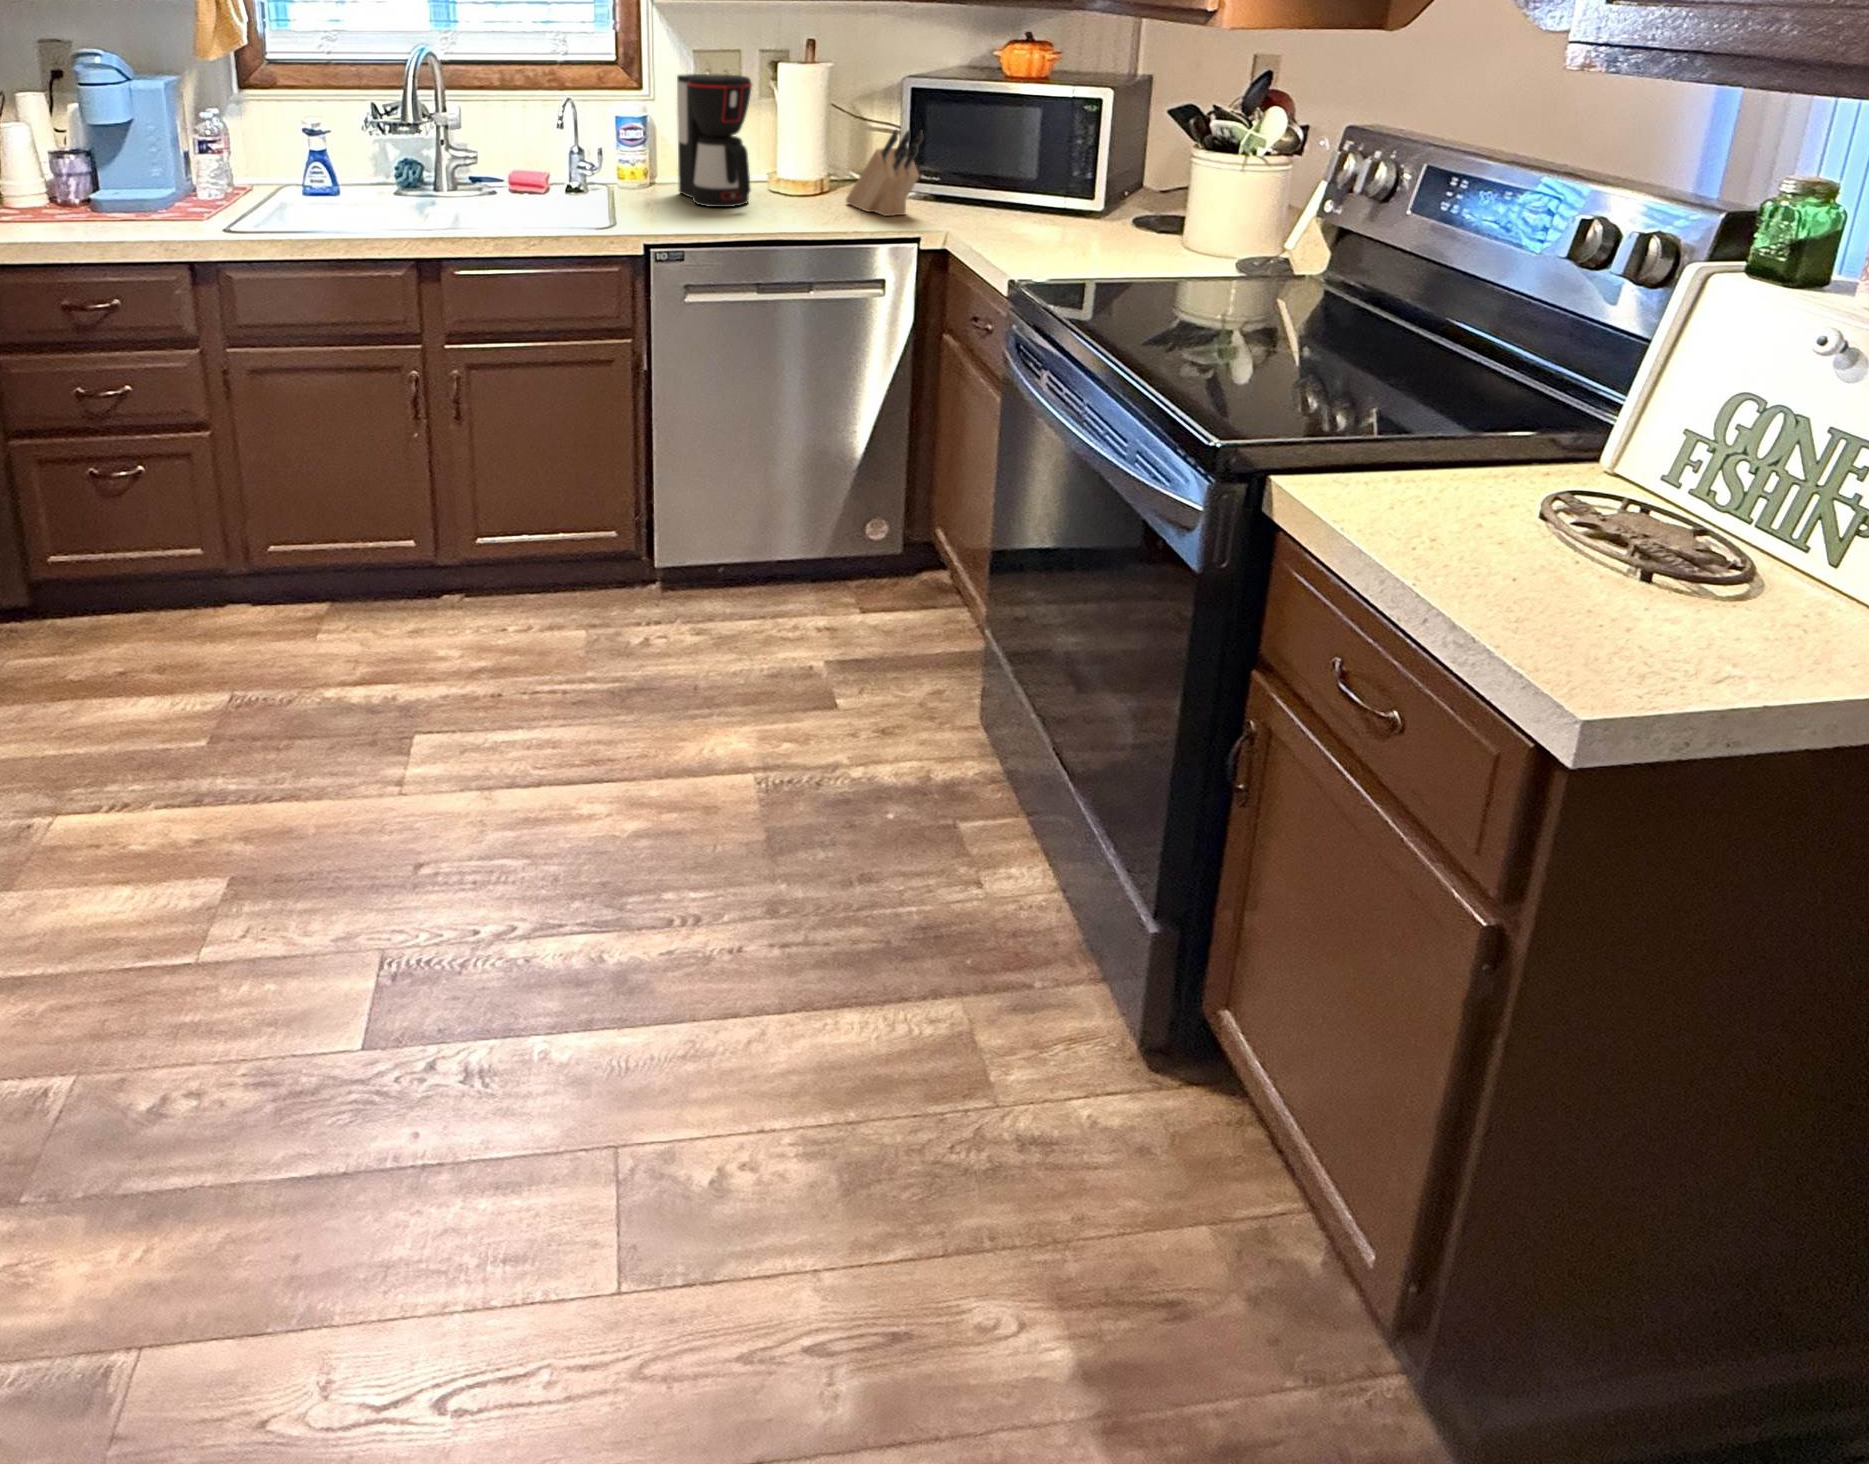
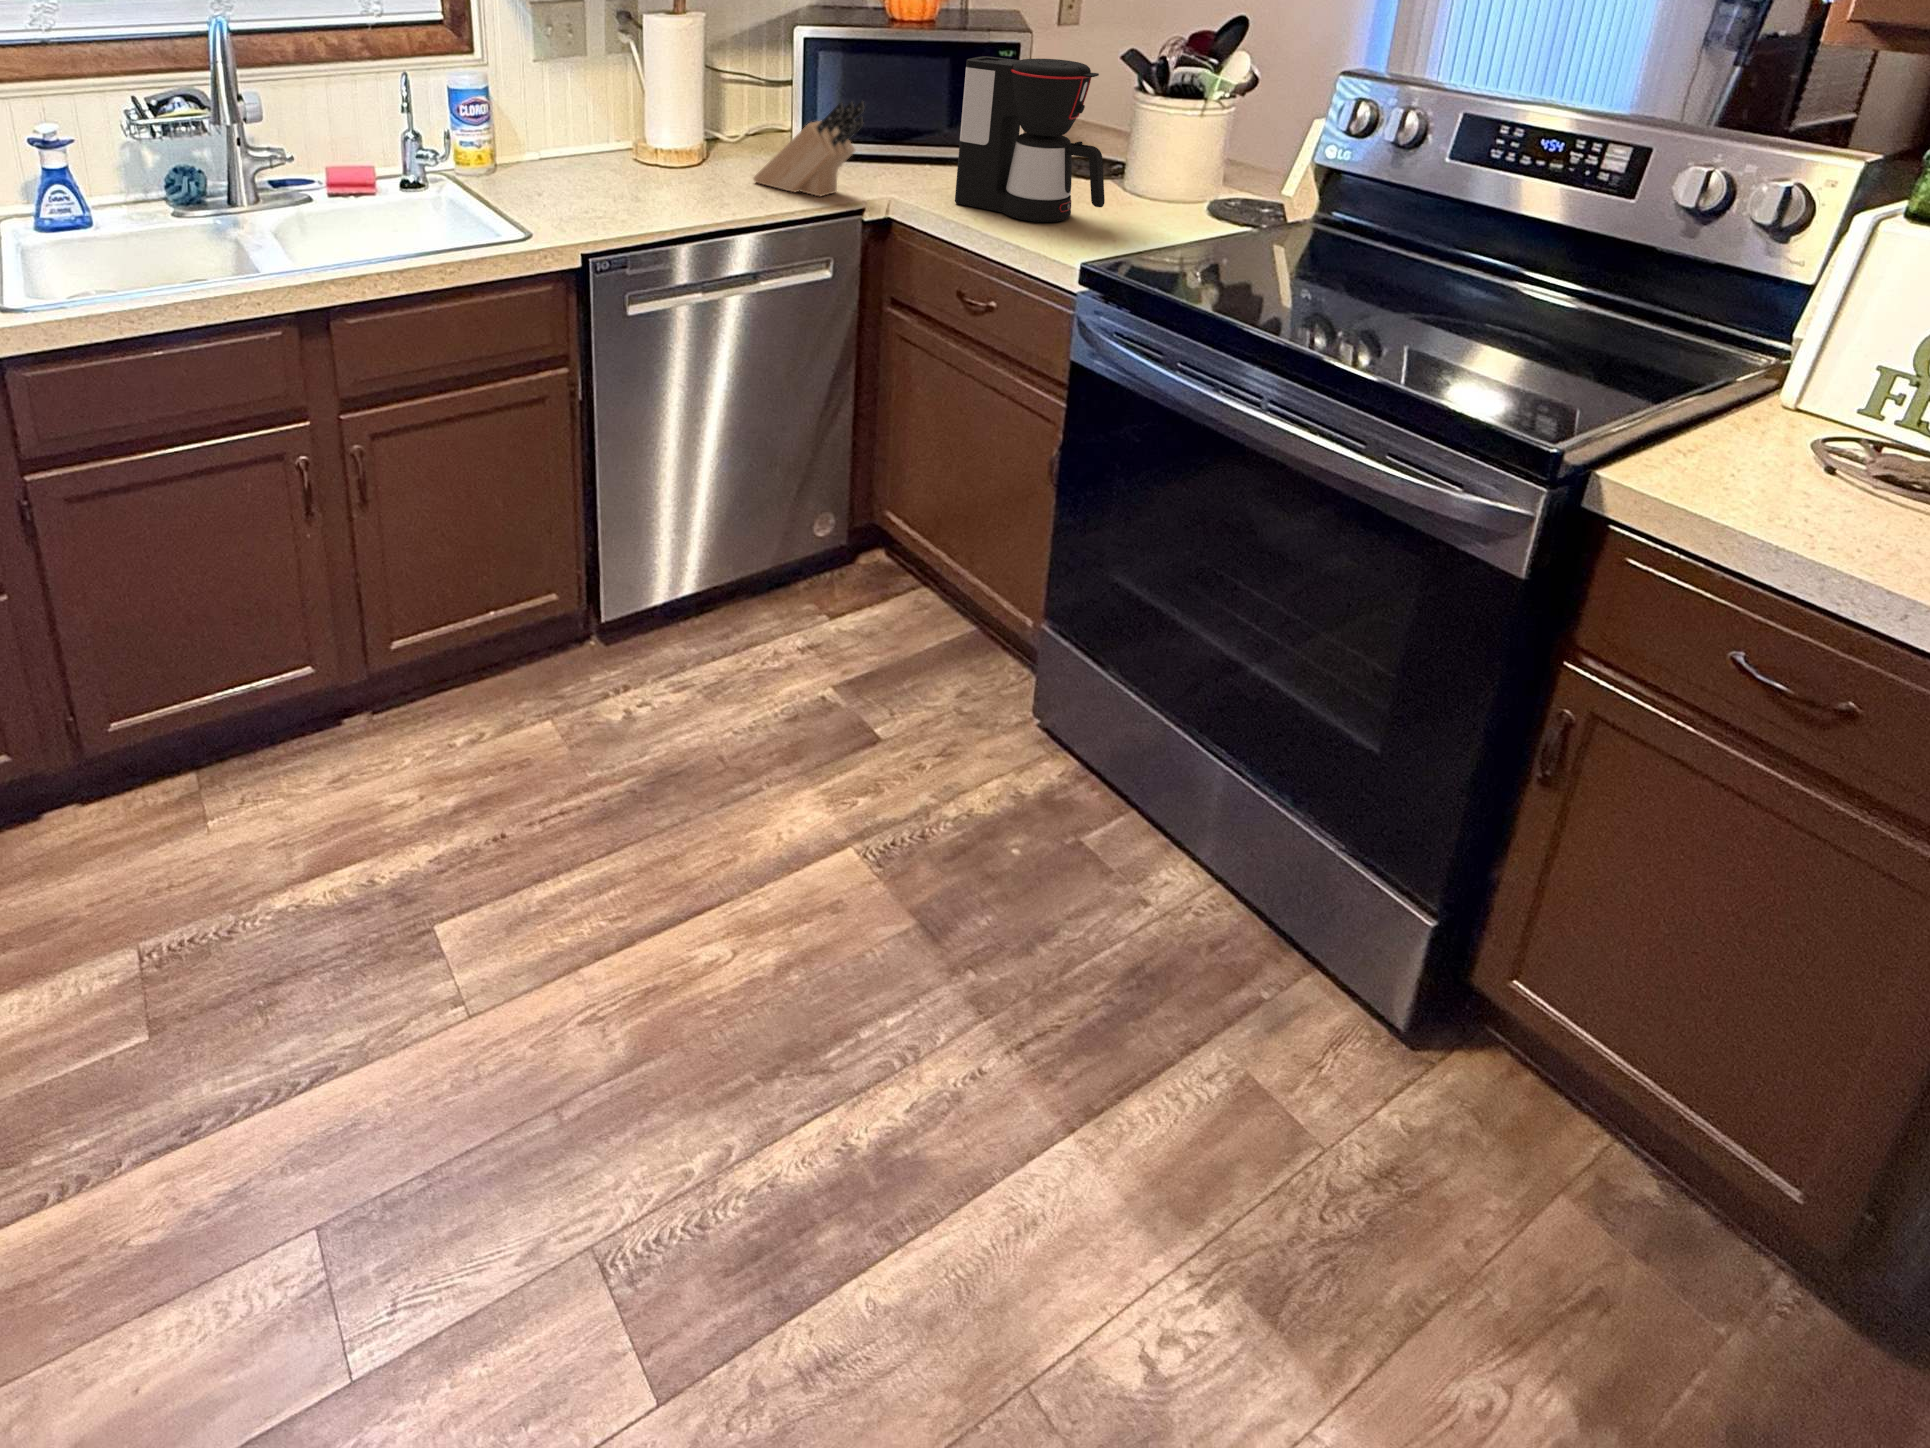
coffee maker: present [677,74,752,207] -> present [955,56,1105,222]

